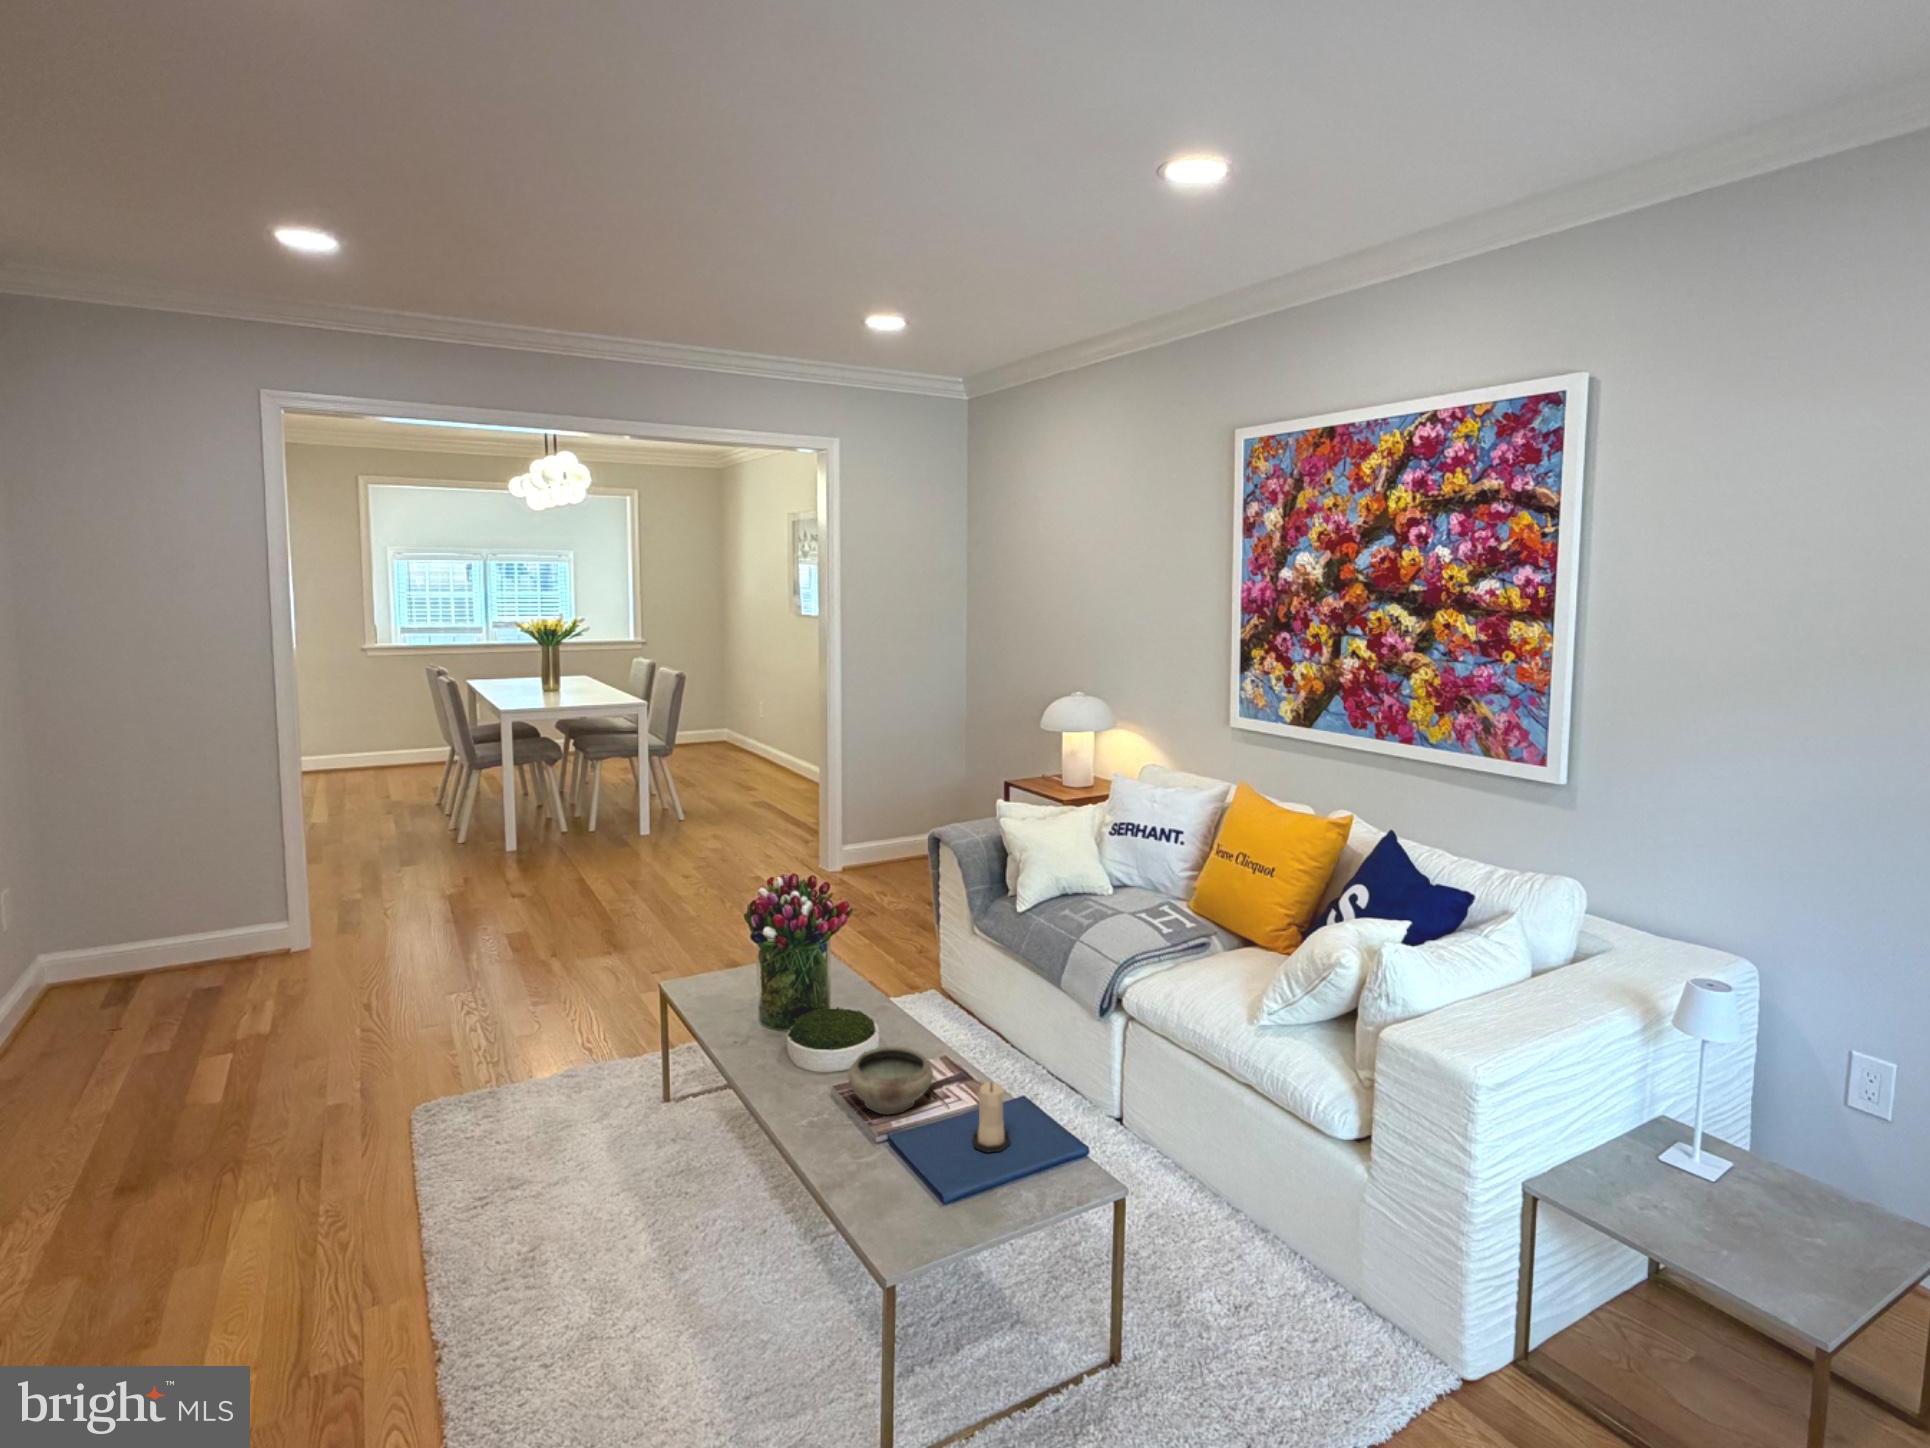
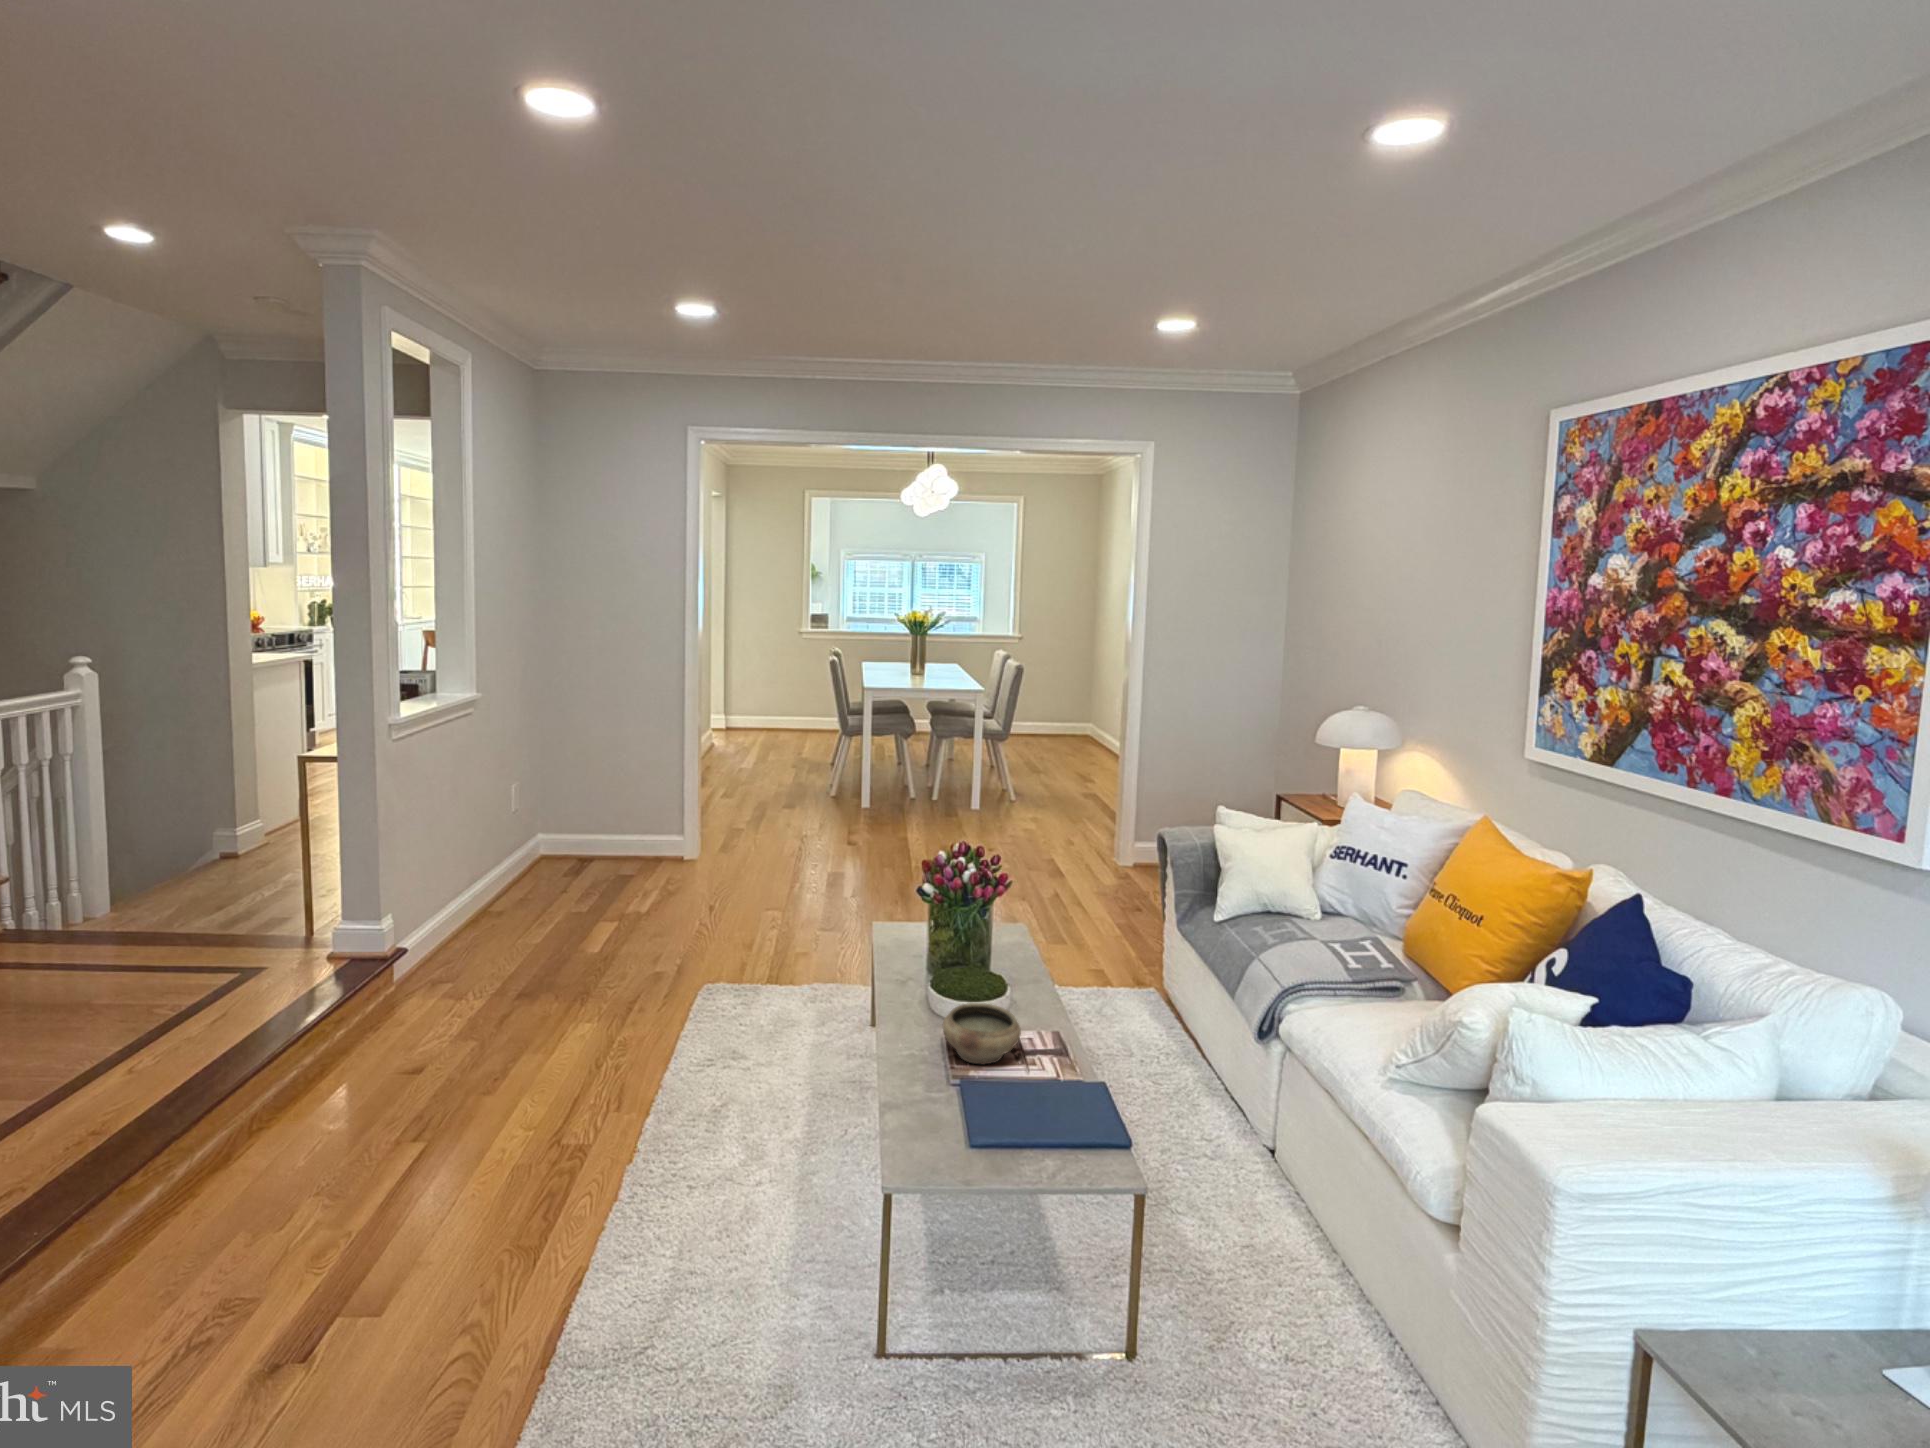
candle: present [972,1082,1010,1152] -> none [1022,1051,1059,1119]

